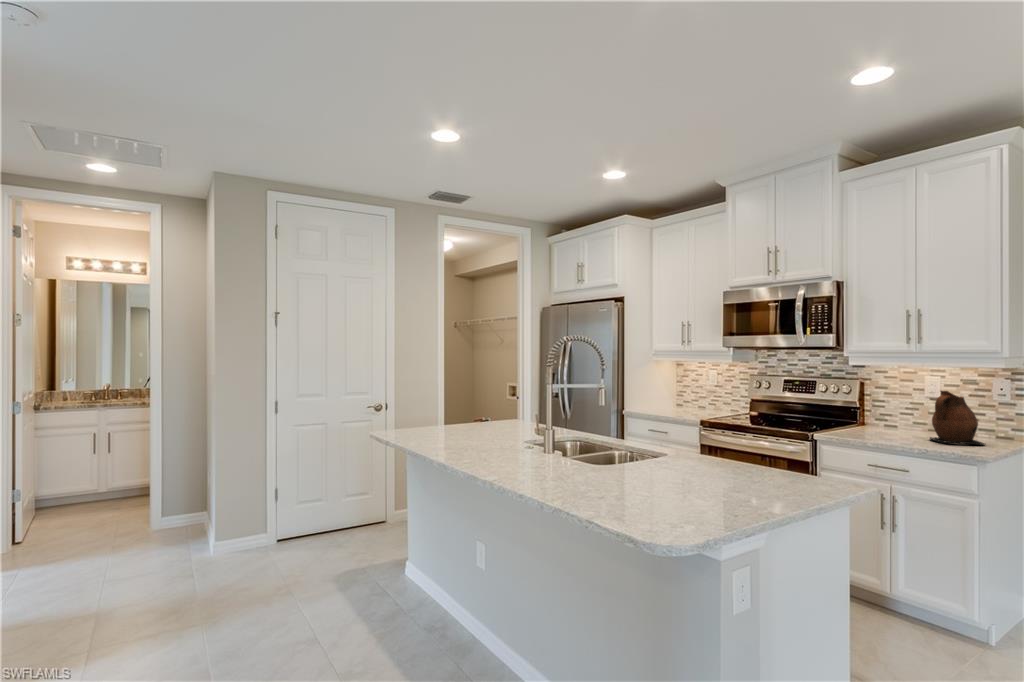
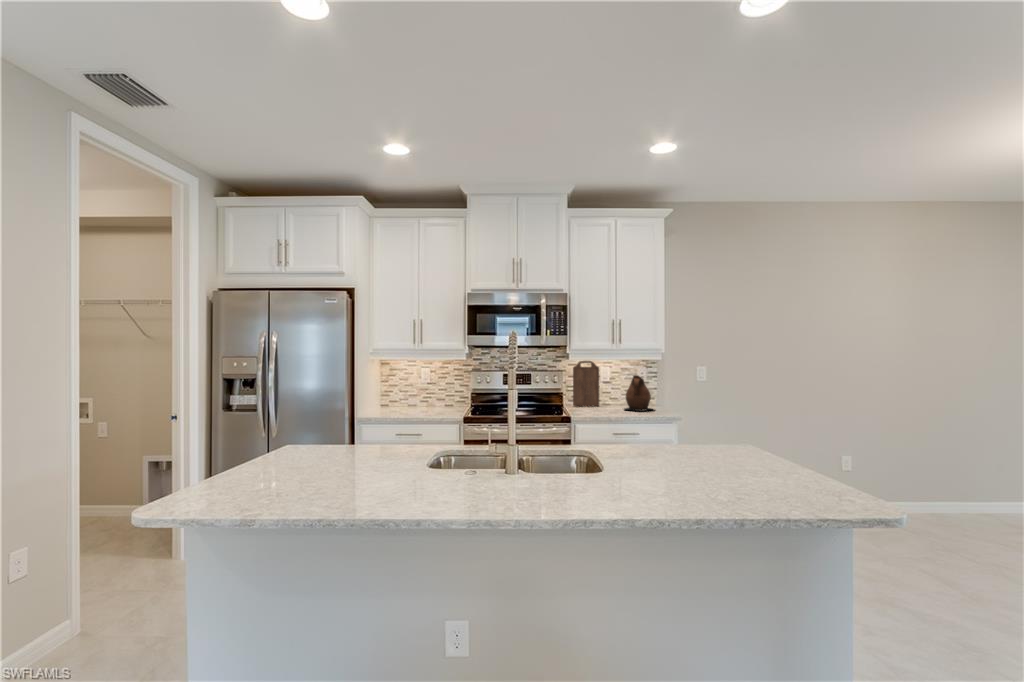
cutting board: none [878,367,921,431] -> present [573,361,599,406]

